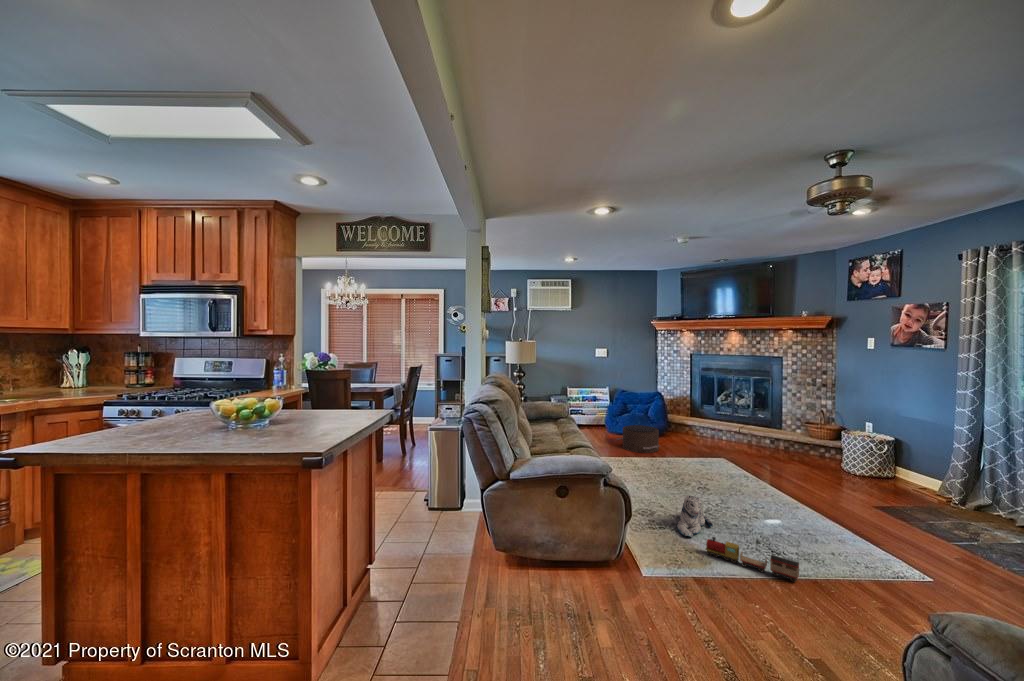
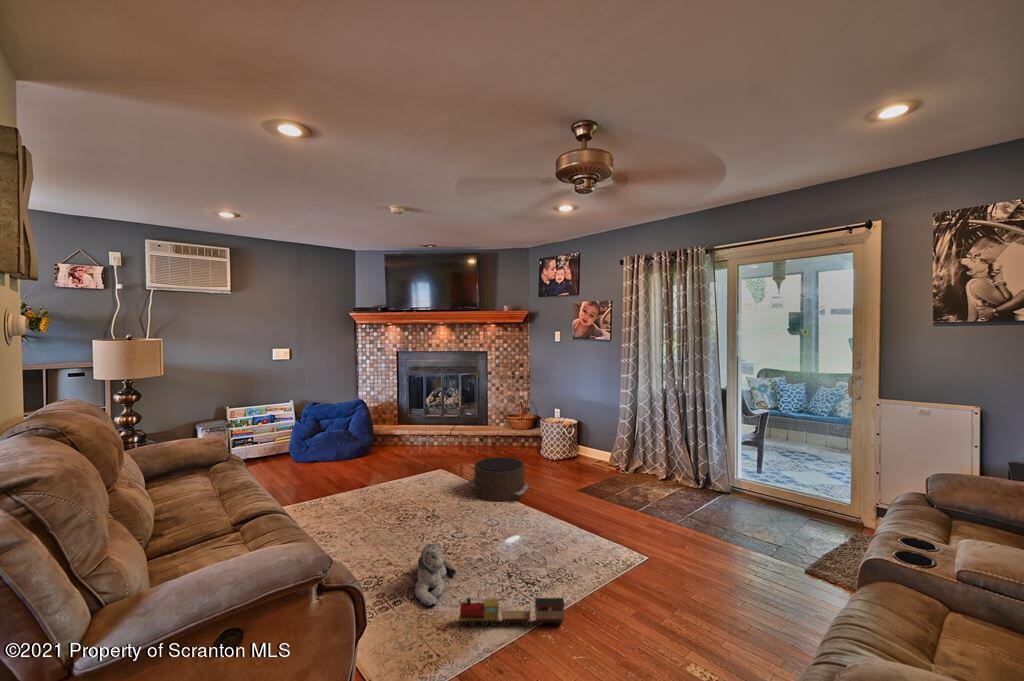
pouf: present [617,425,659,453] -> present [464,457,531,502]

